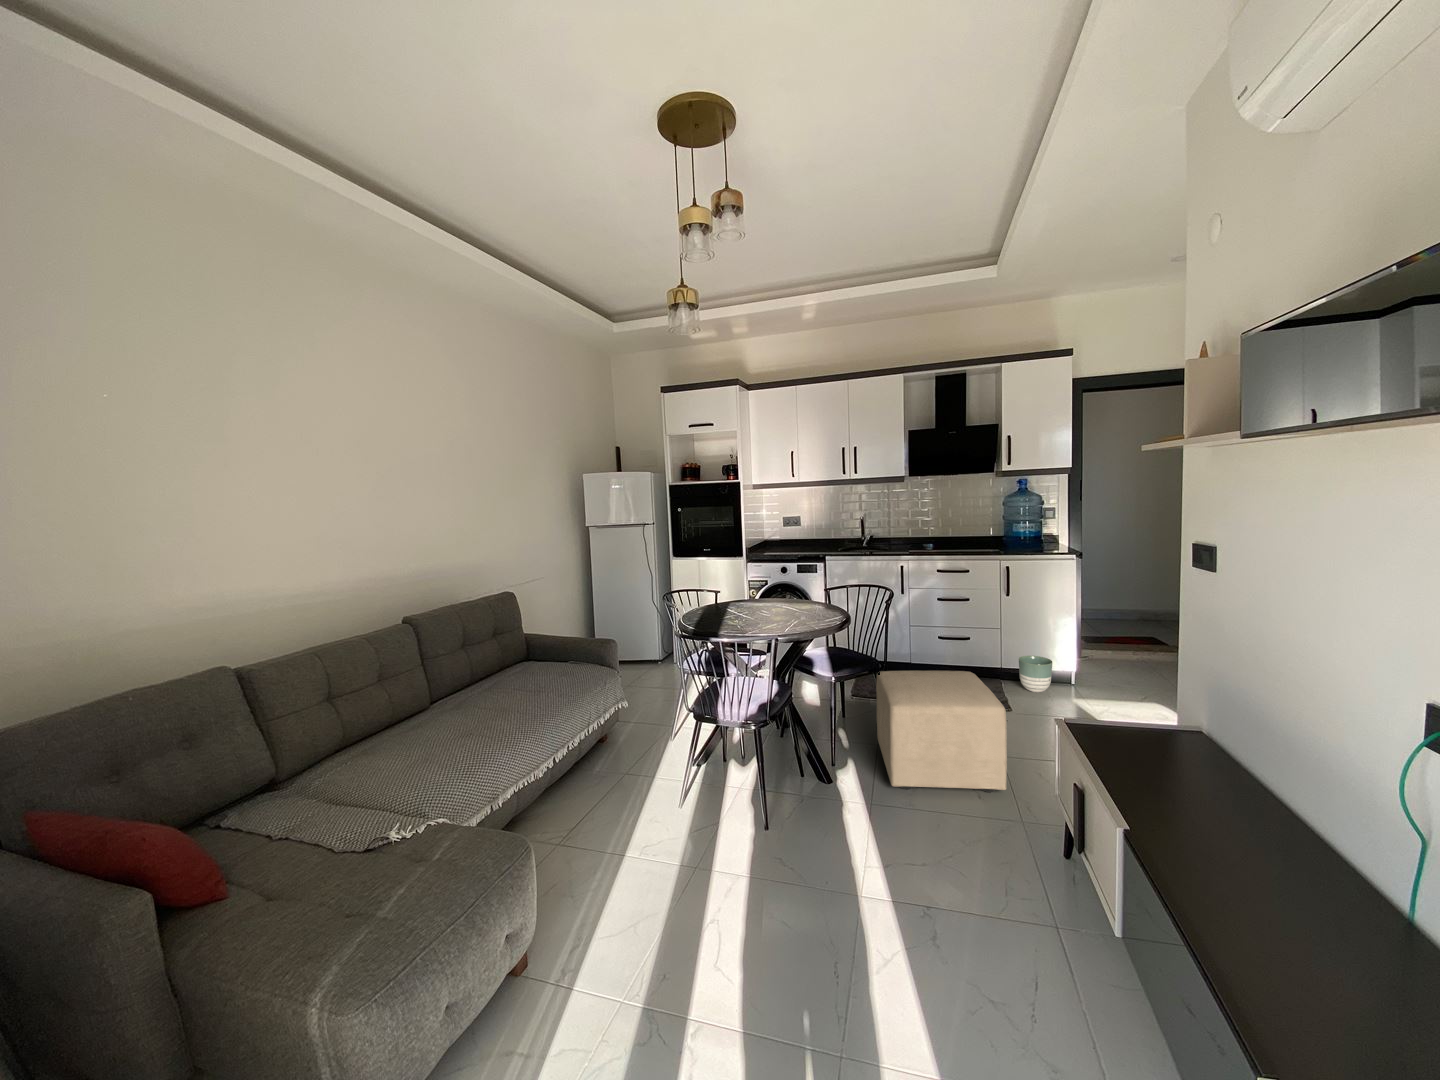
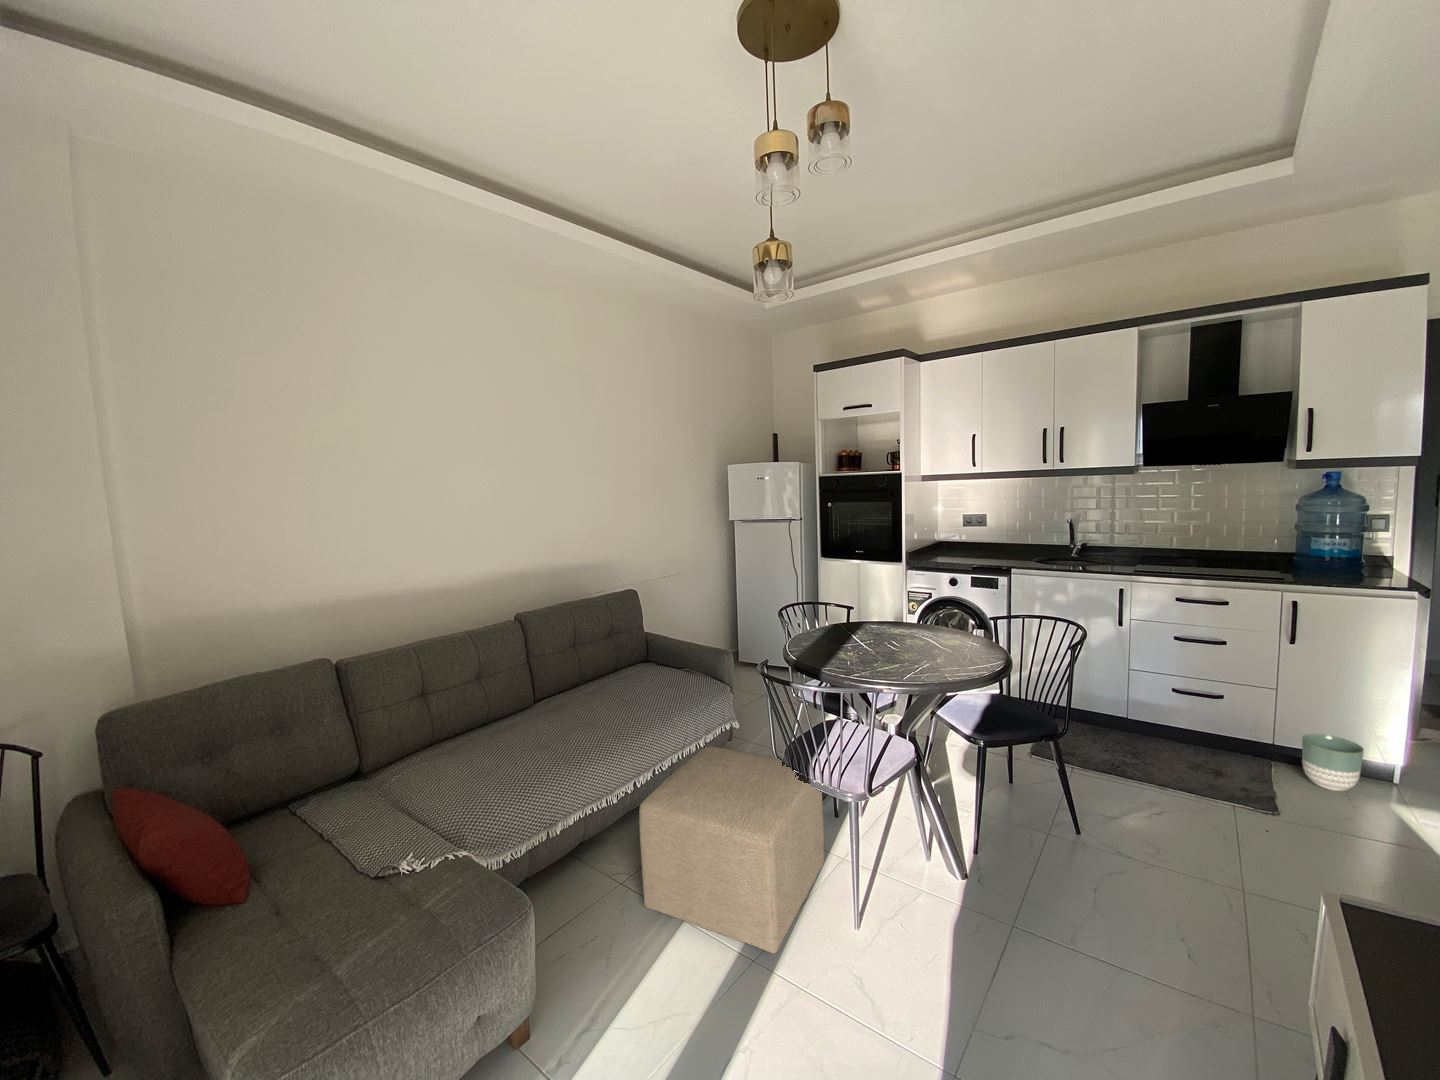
ottoman: present [876,671,1007,792] -> present [639,746,824,953]

